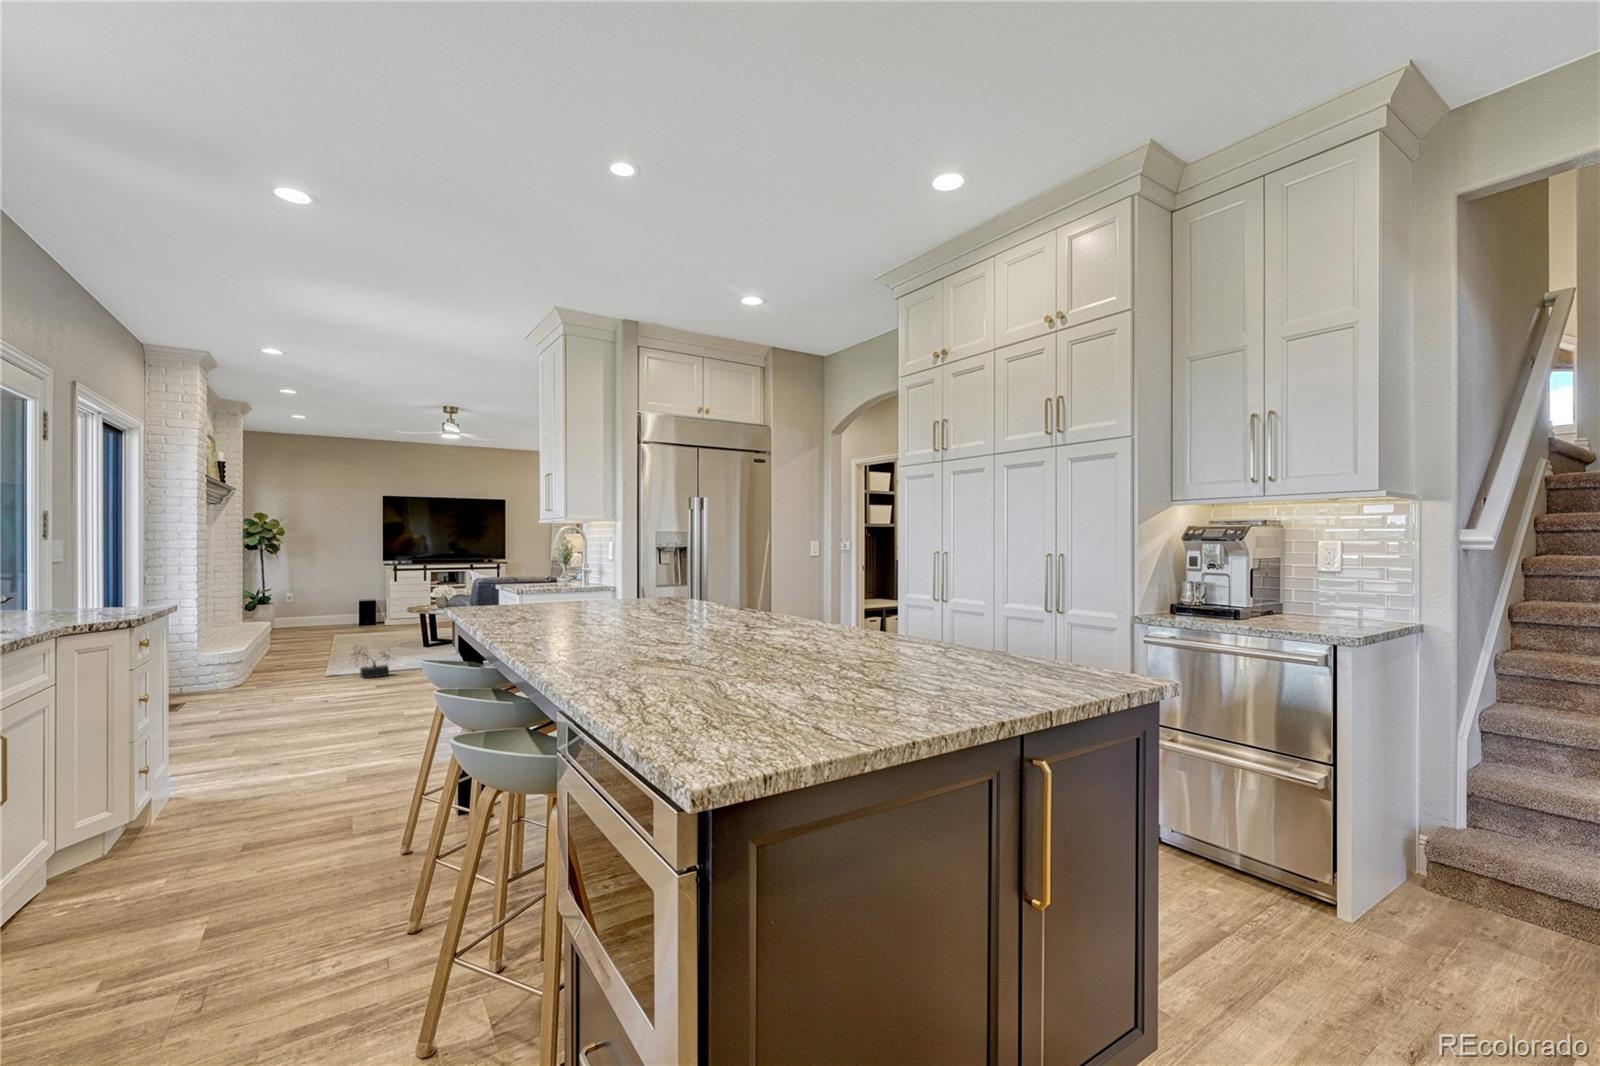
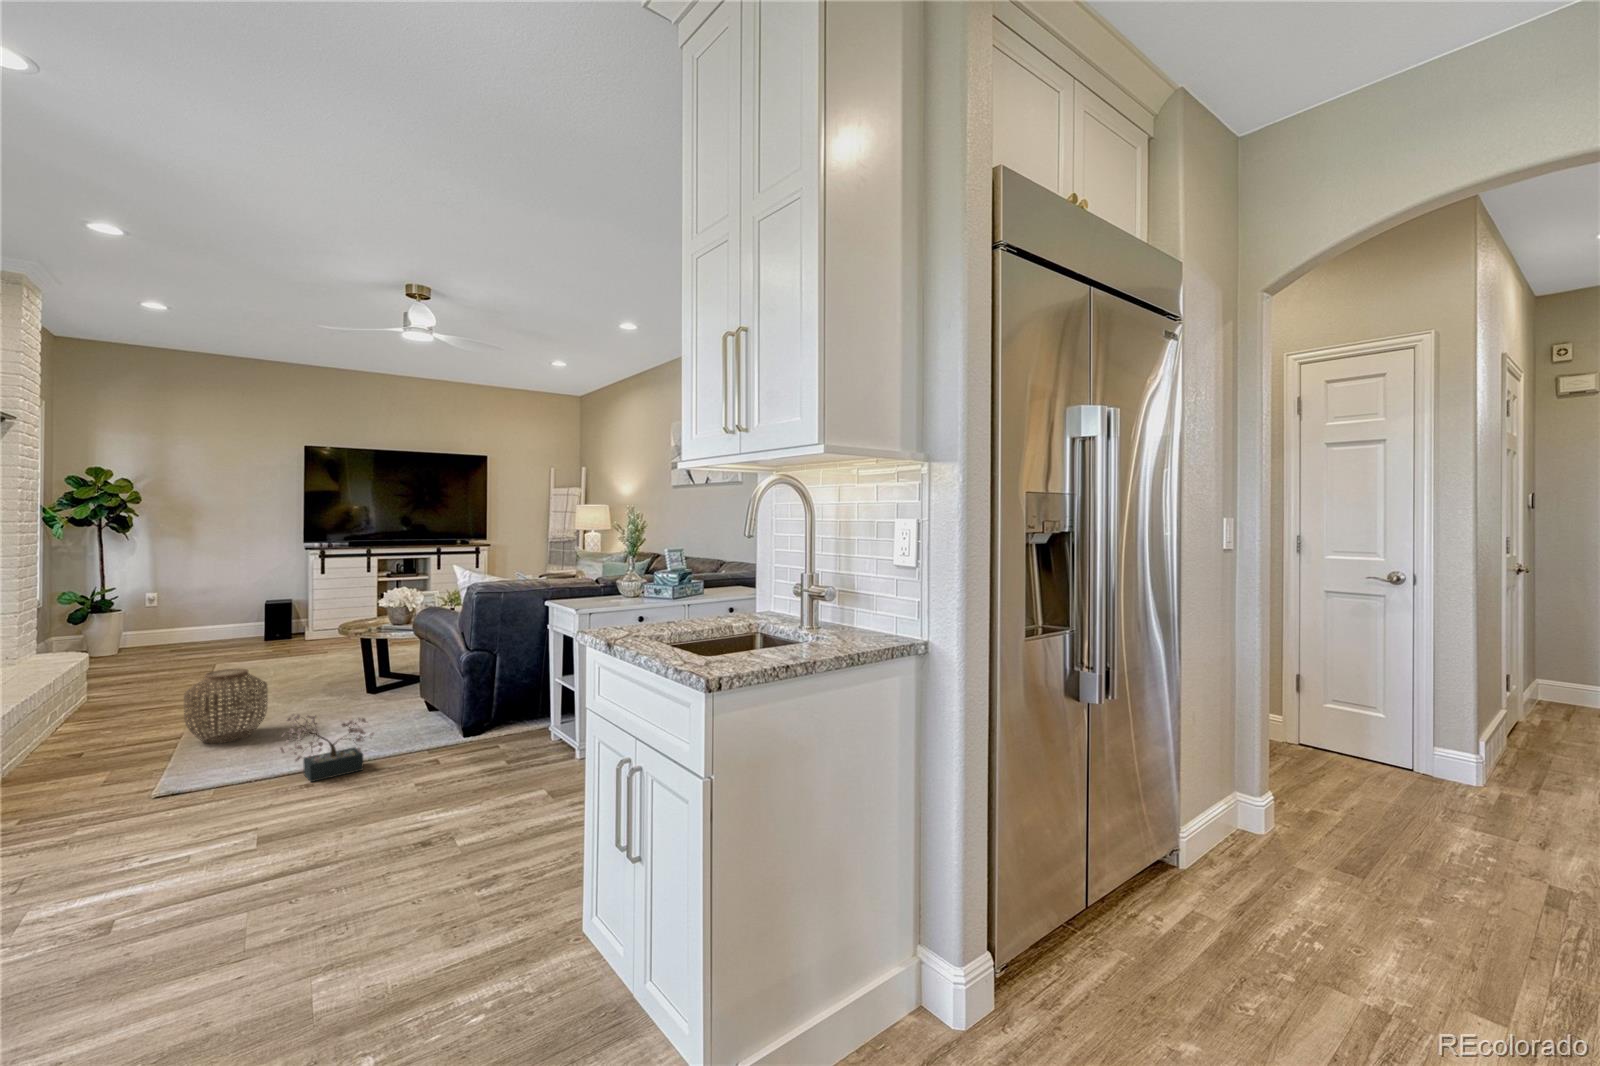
woven basket: none [307,628,348,666] -> present [184,669,268,744]

